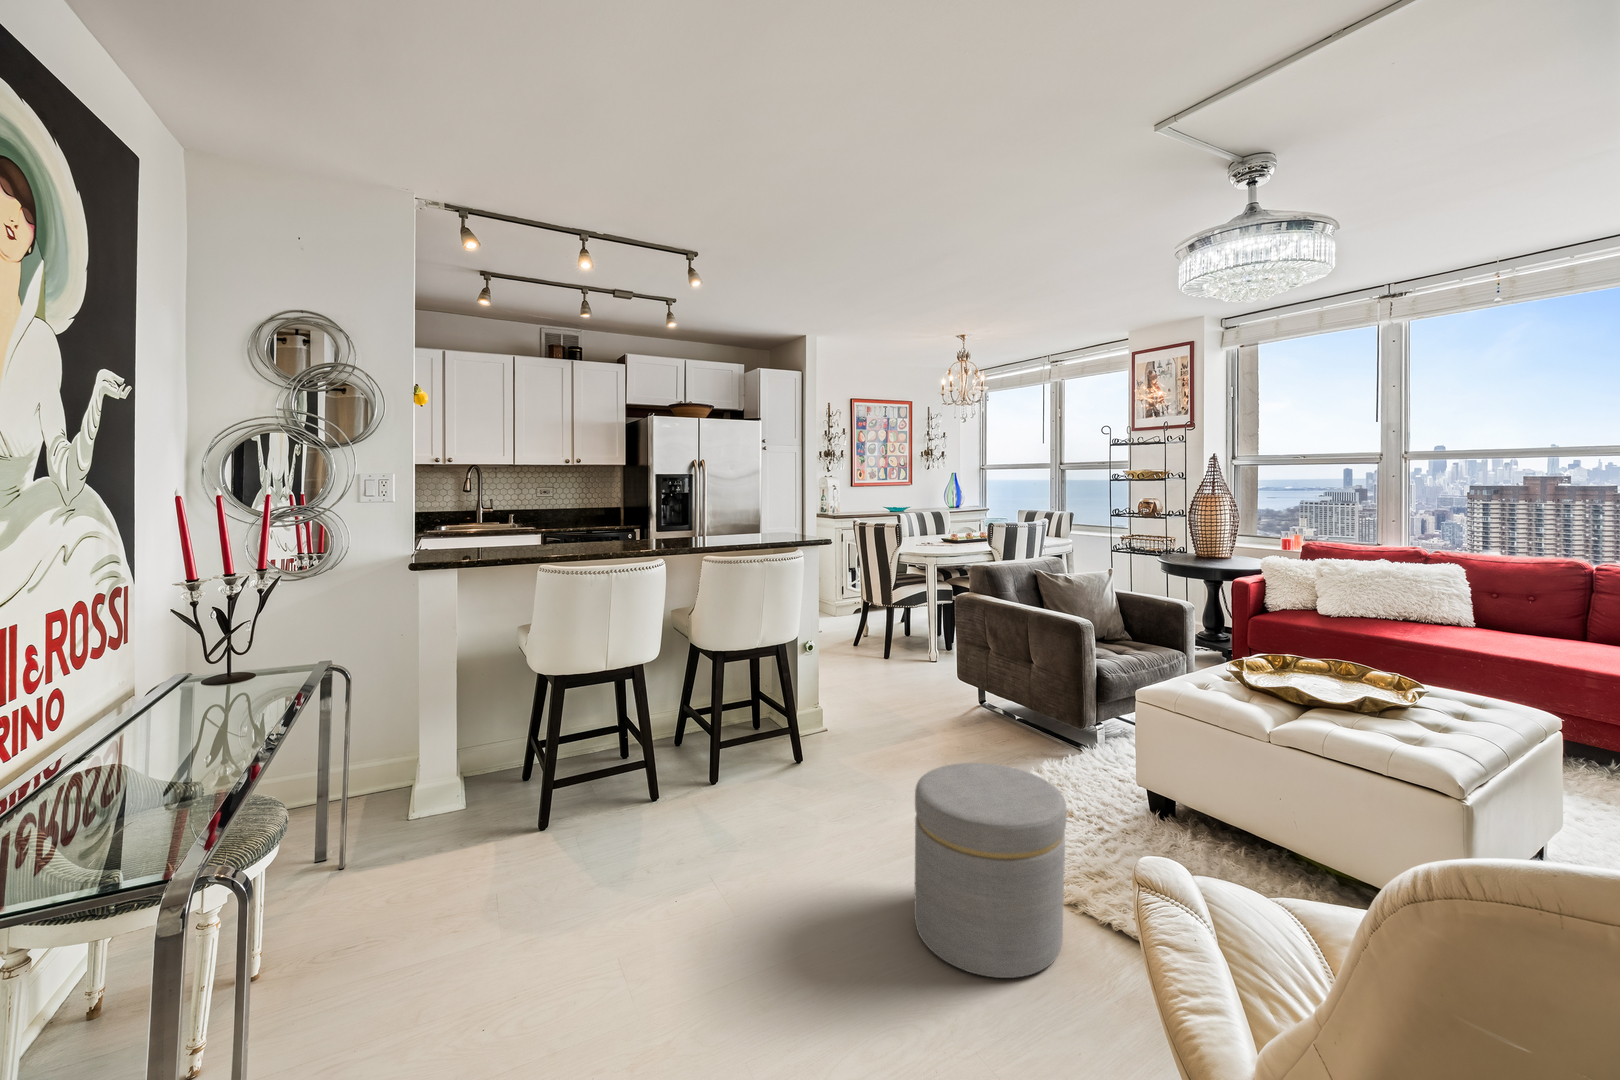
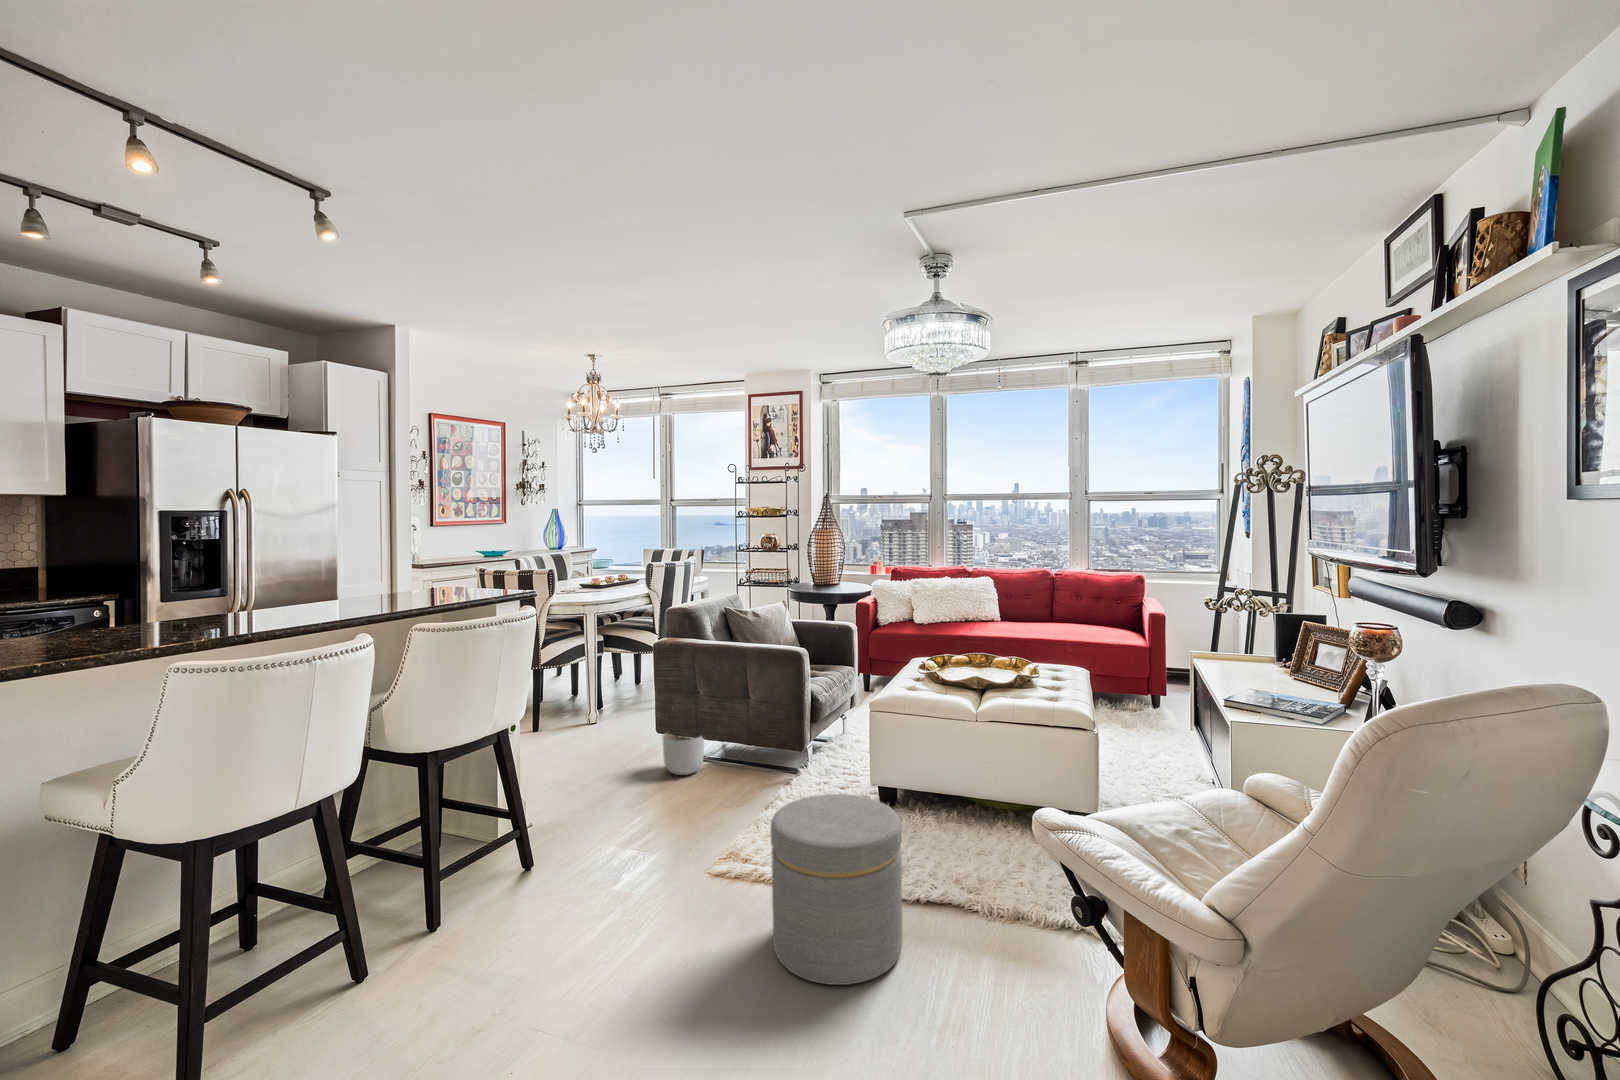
planter: none [947,682,988,727] -> present [662,733,704,775]

